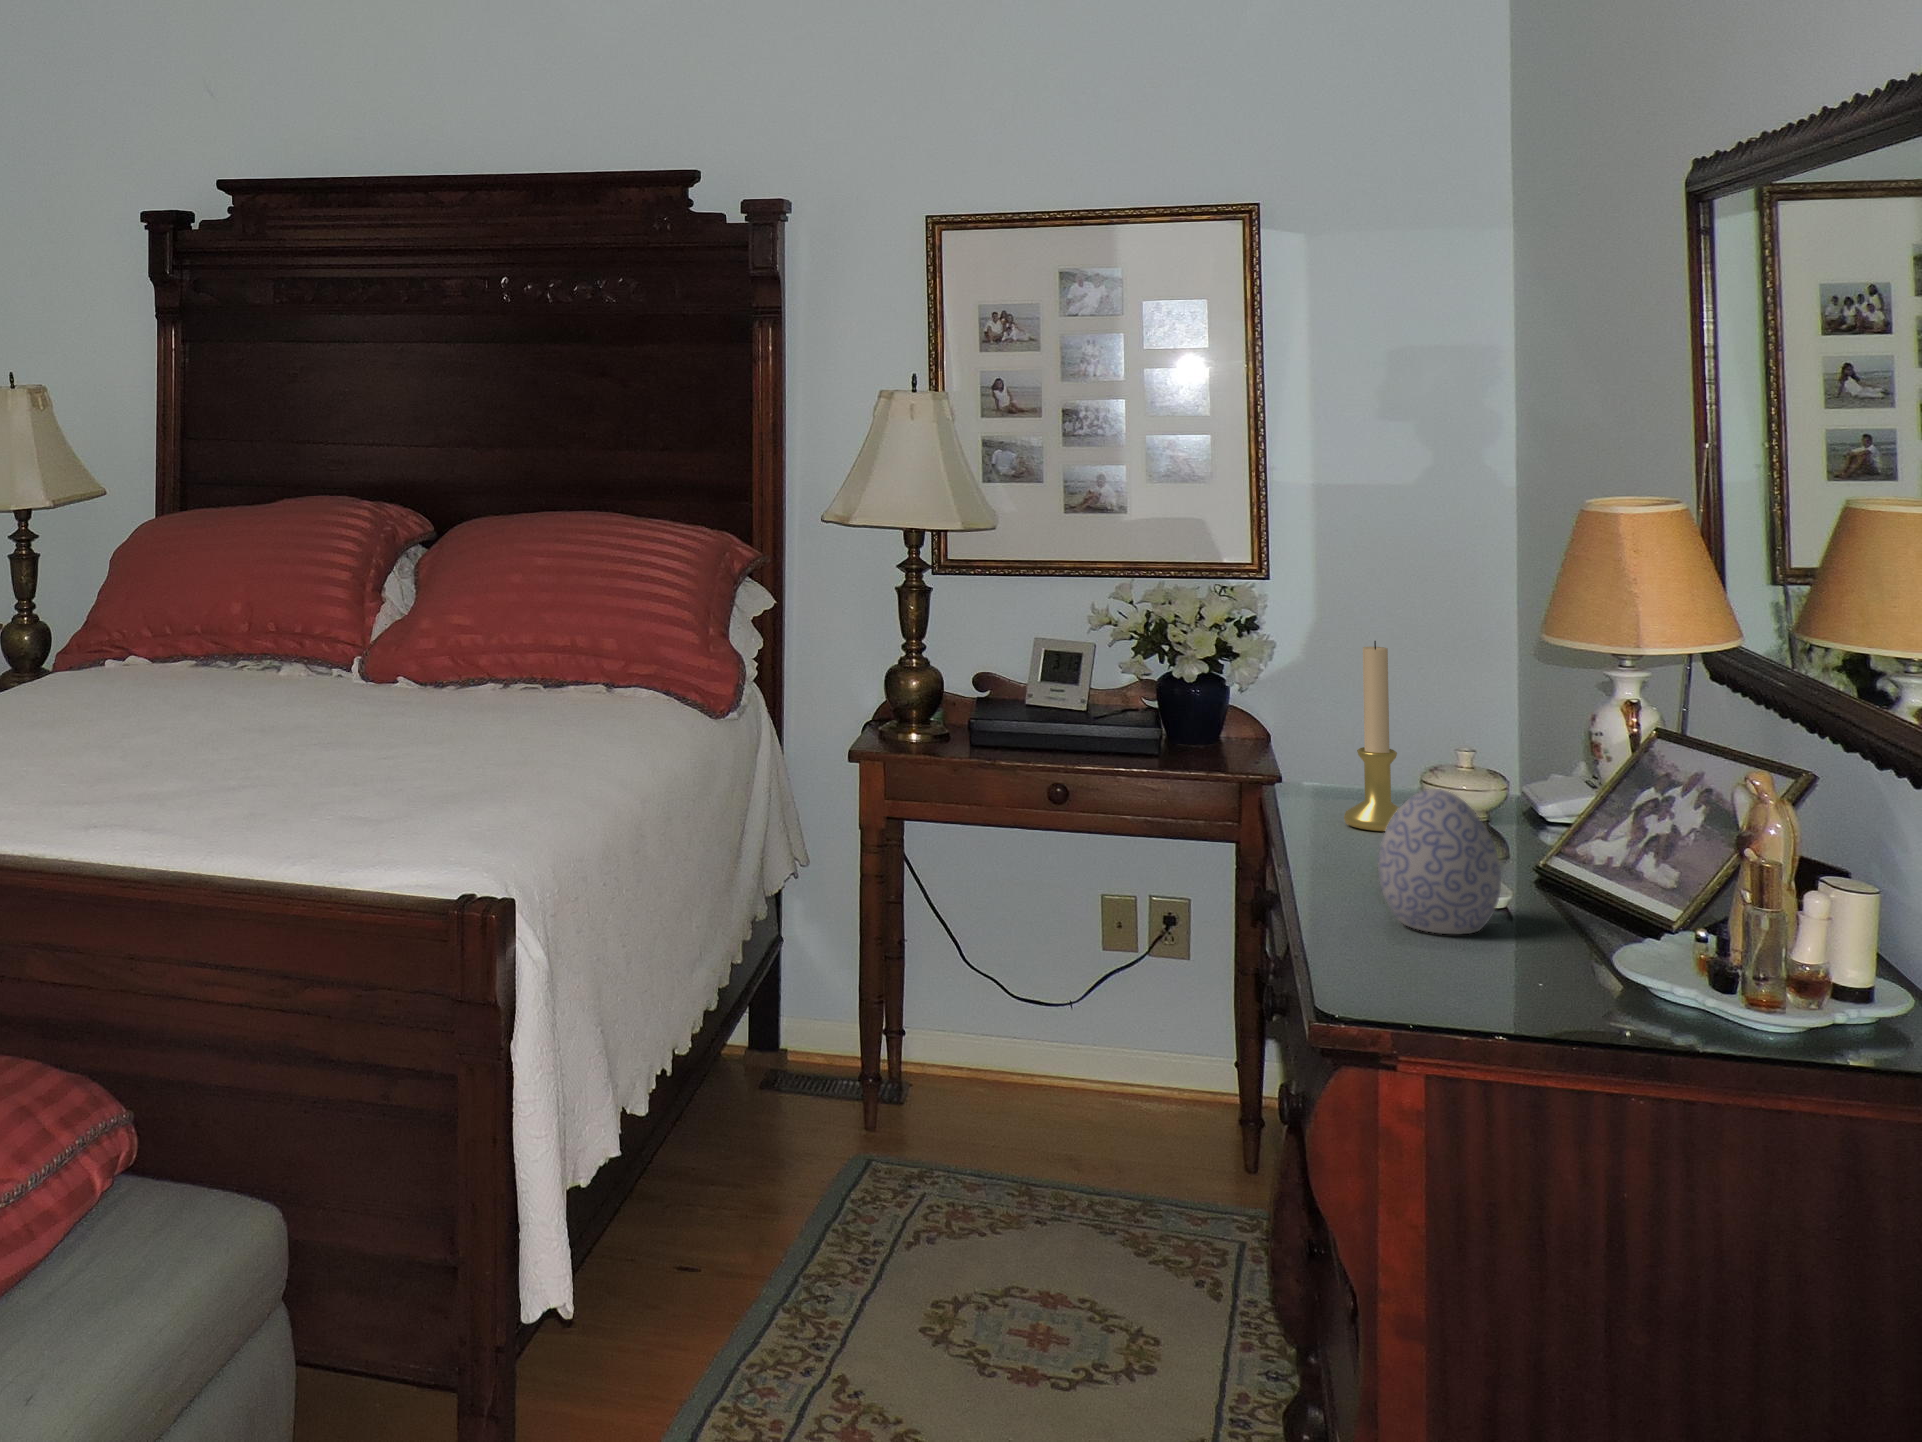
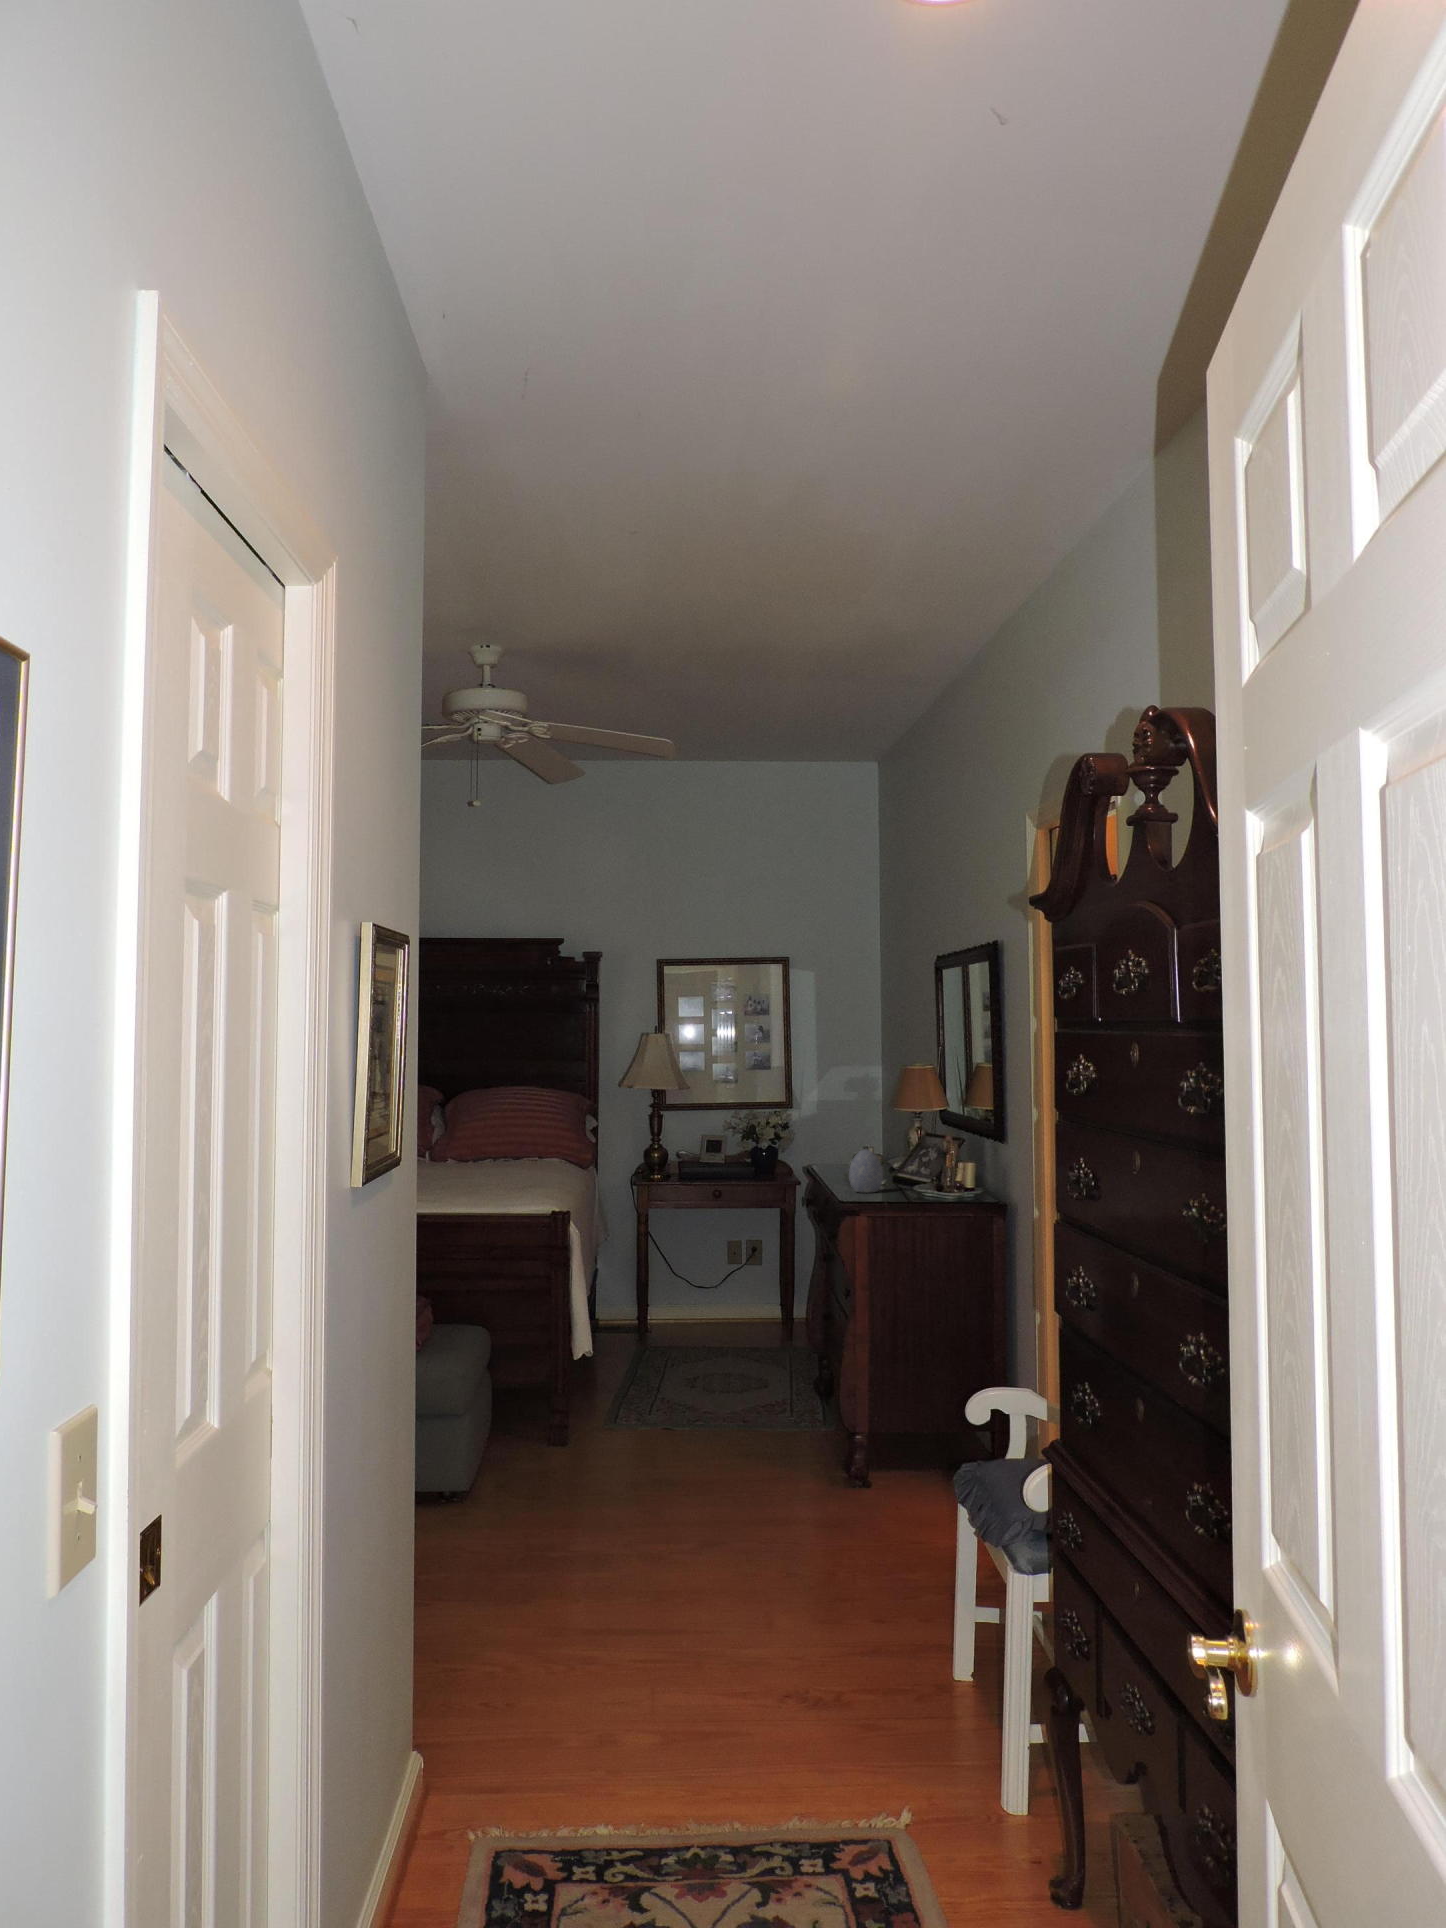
candle holder: present [1344,641,1399,831] -> none [831,1115,852,1179]

